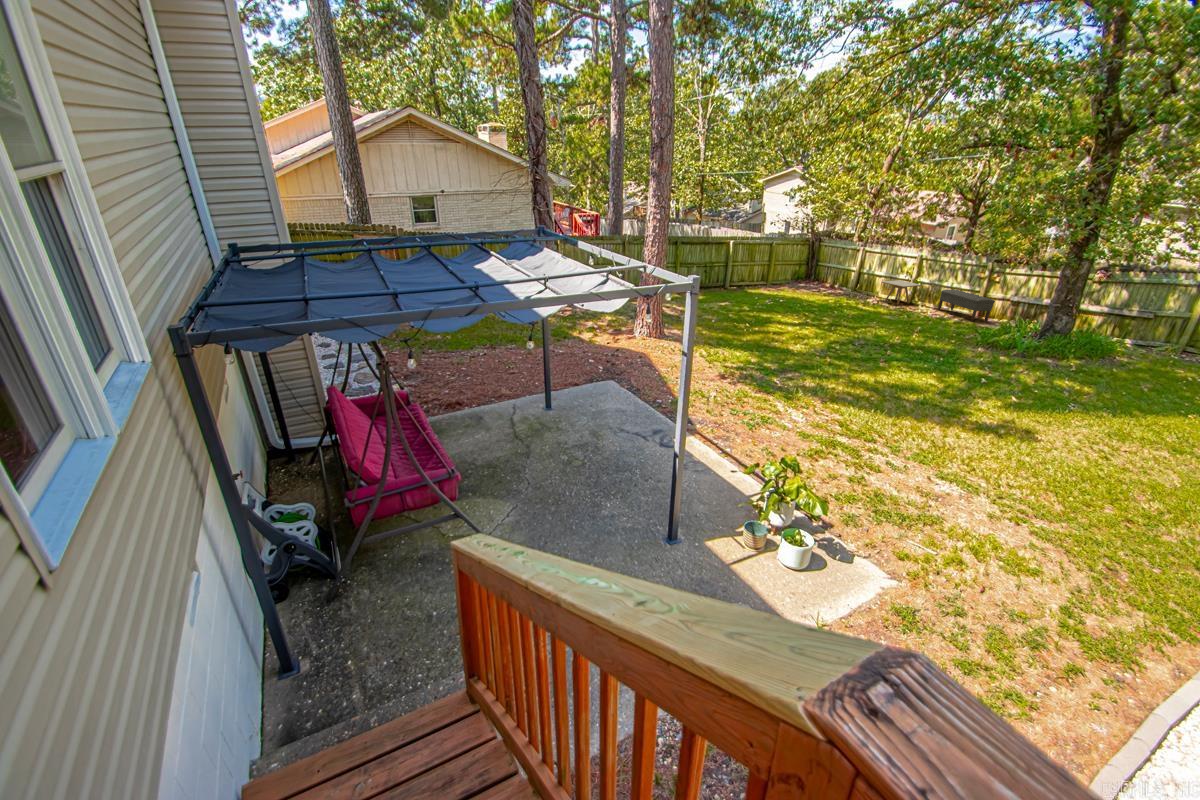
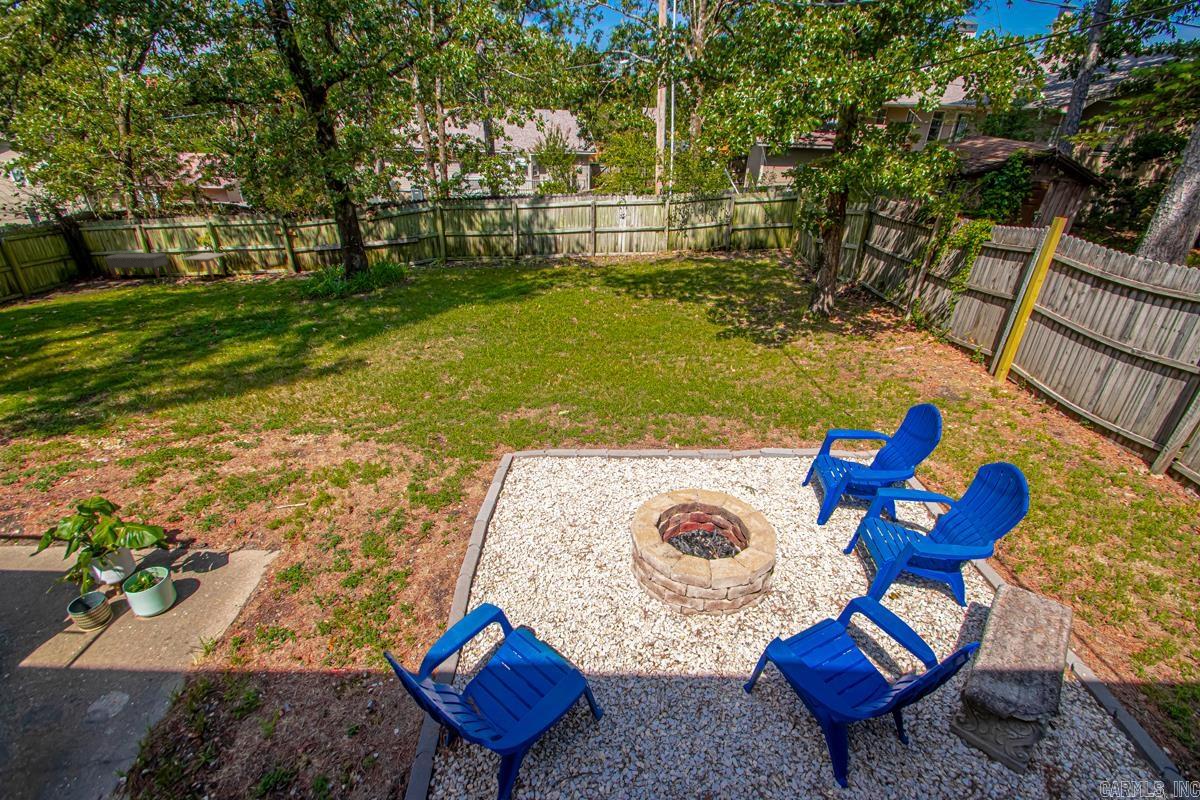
bench: present [937,290,995,321] -> present [105,253,171,278]

